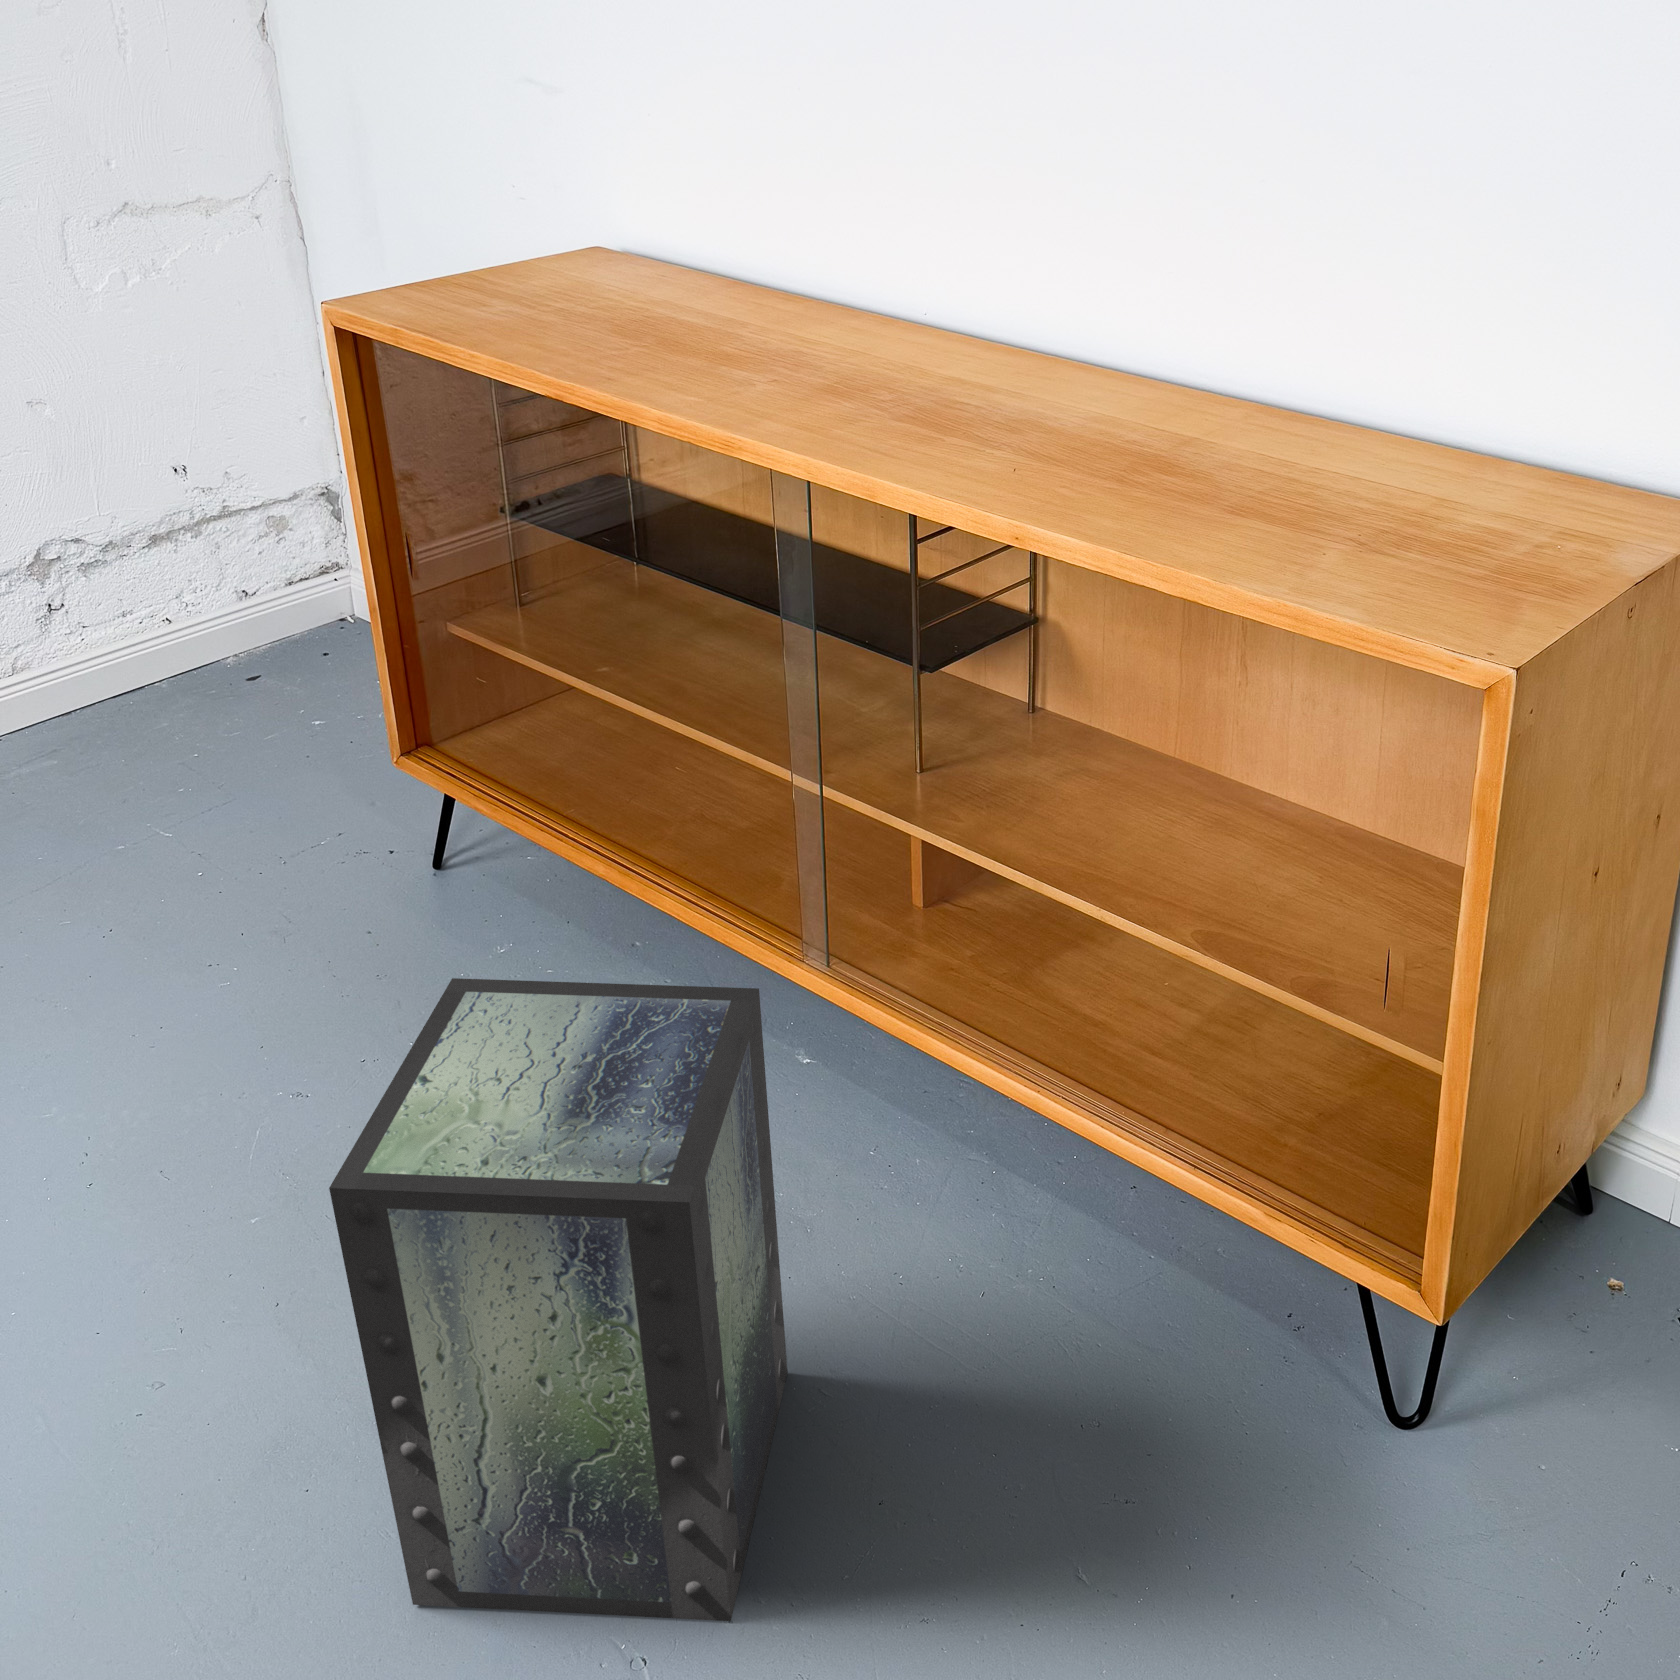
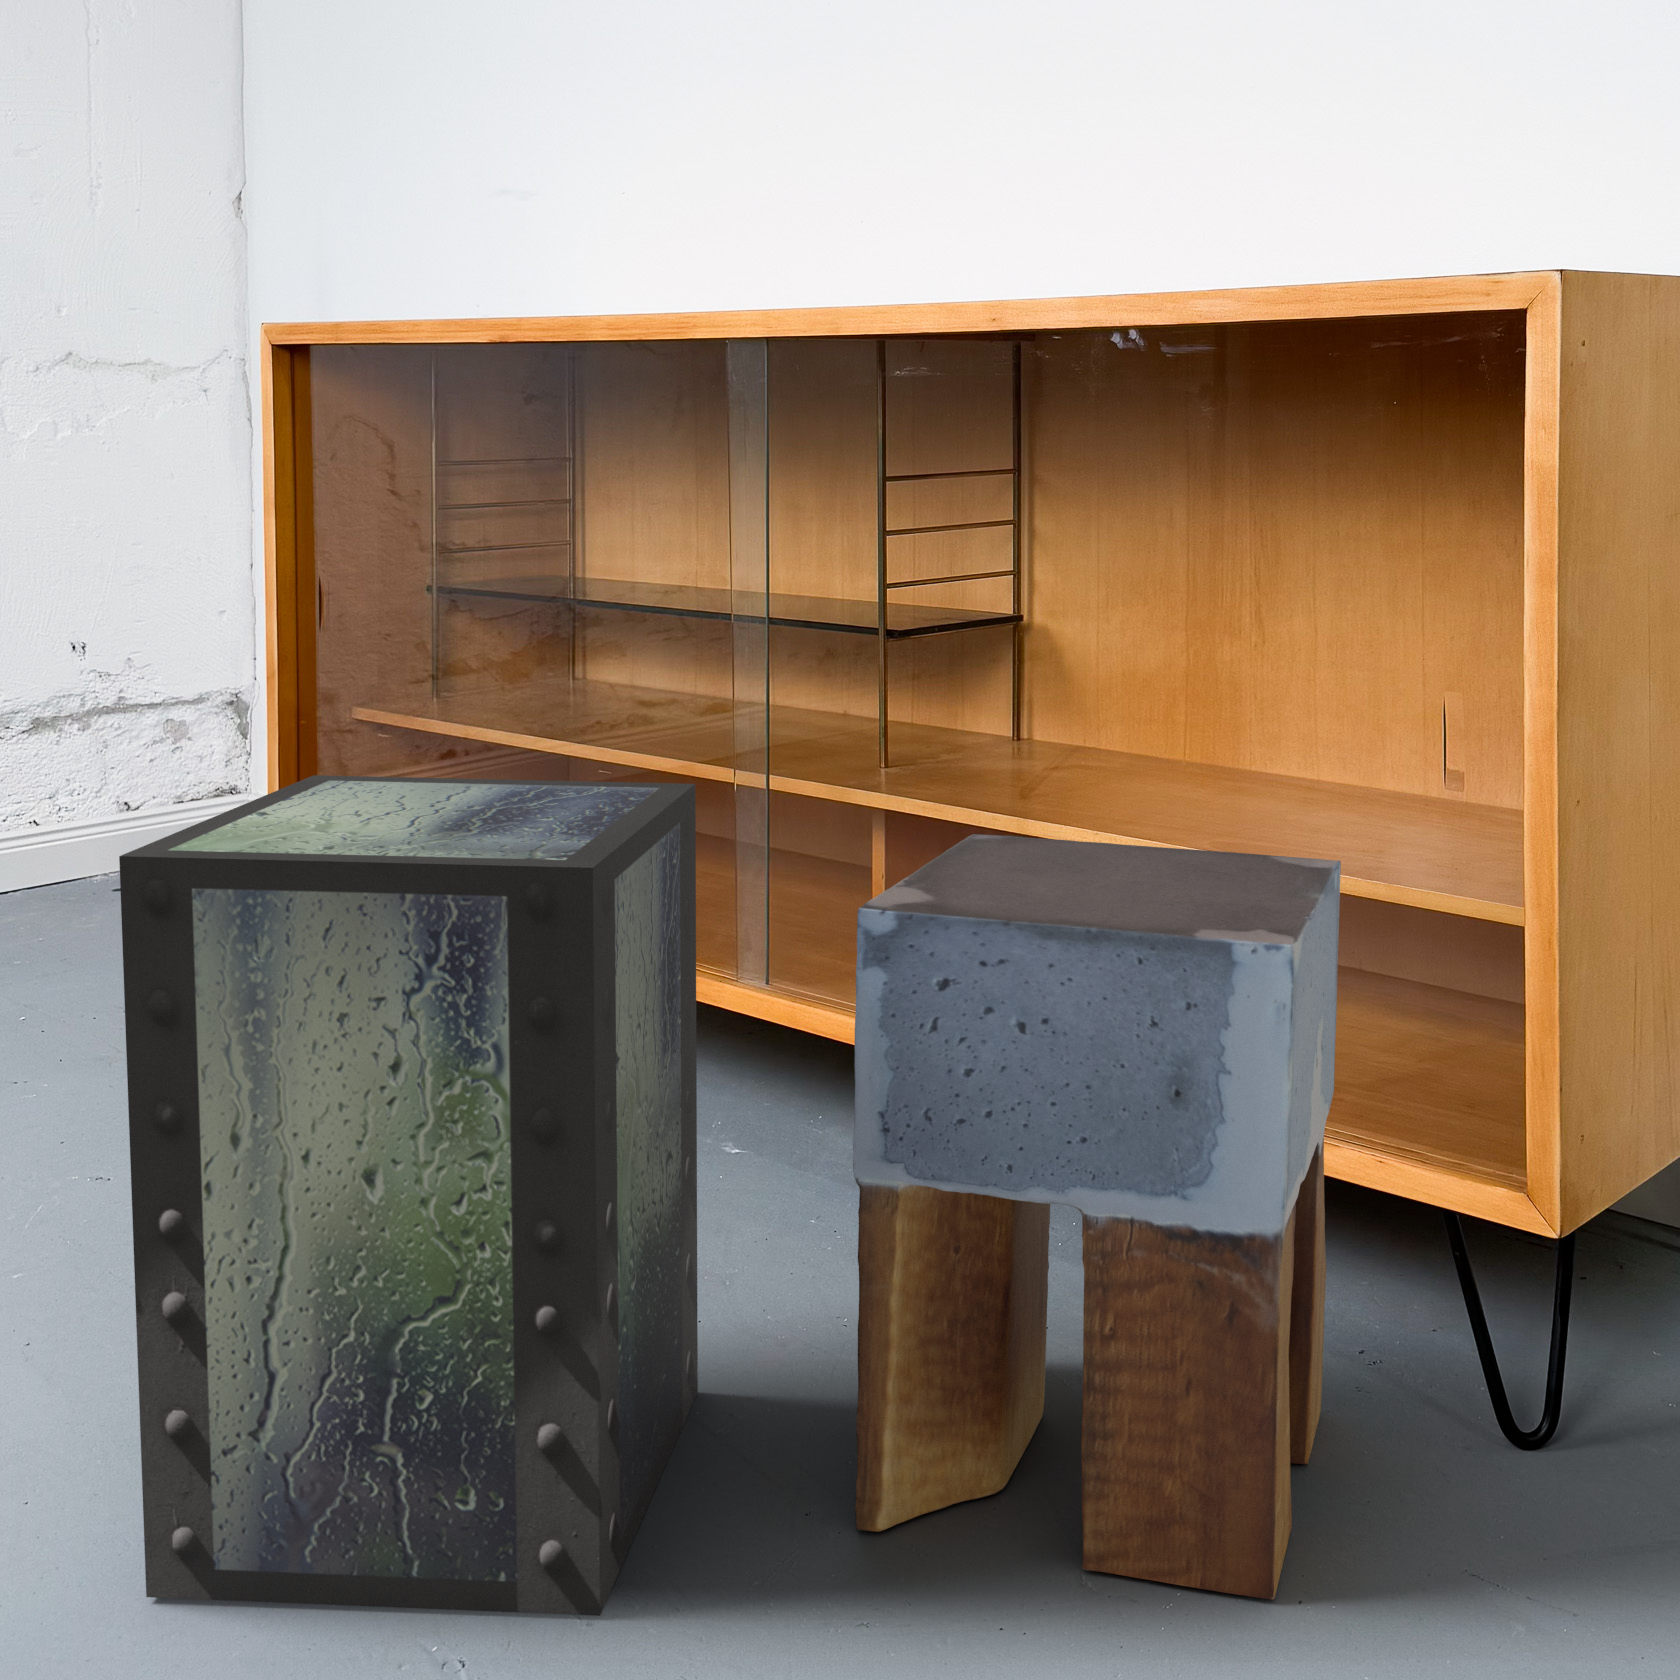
stool: none [893,998,1278,1603] -> present [853,834,1341,1600]

